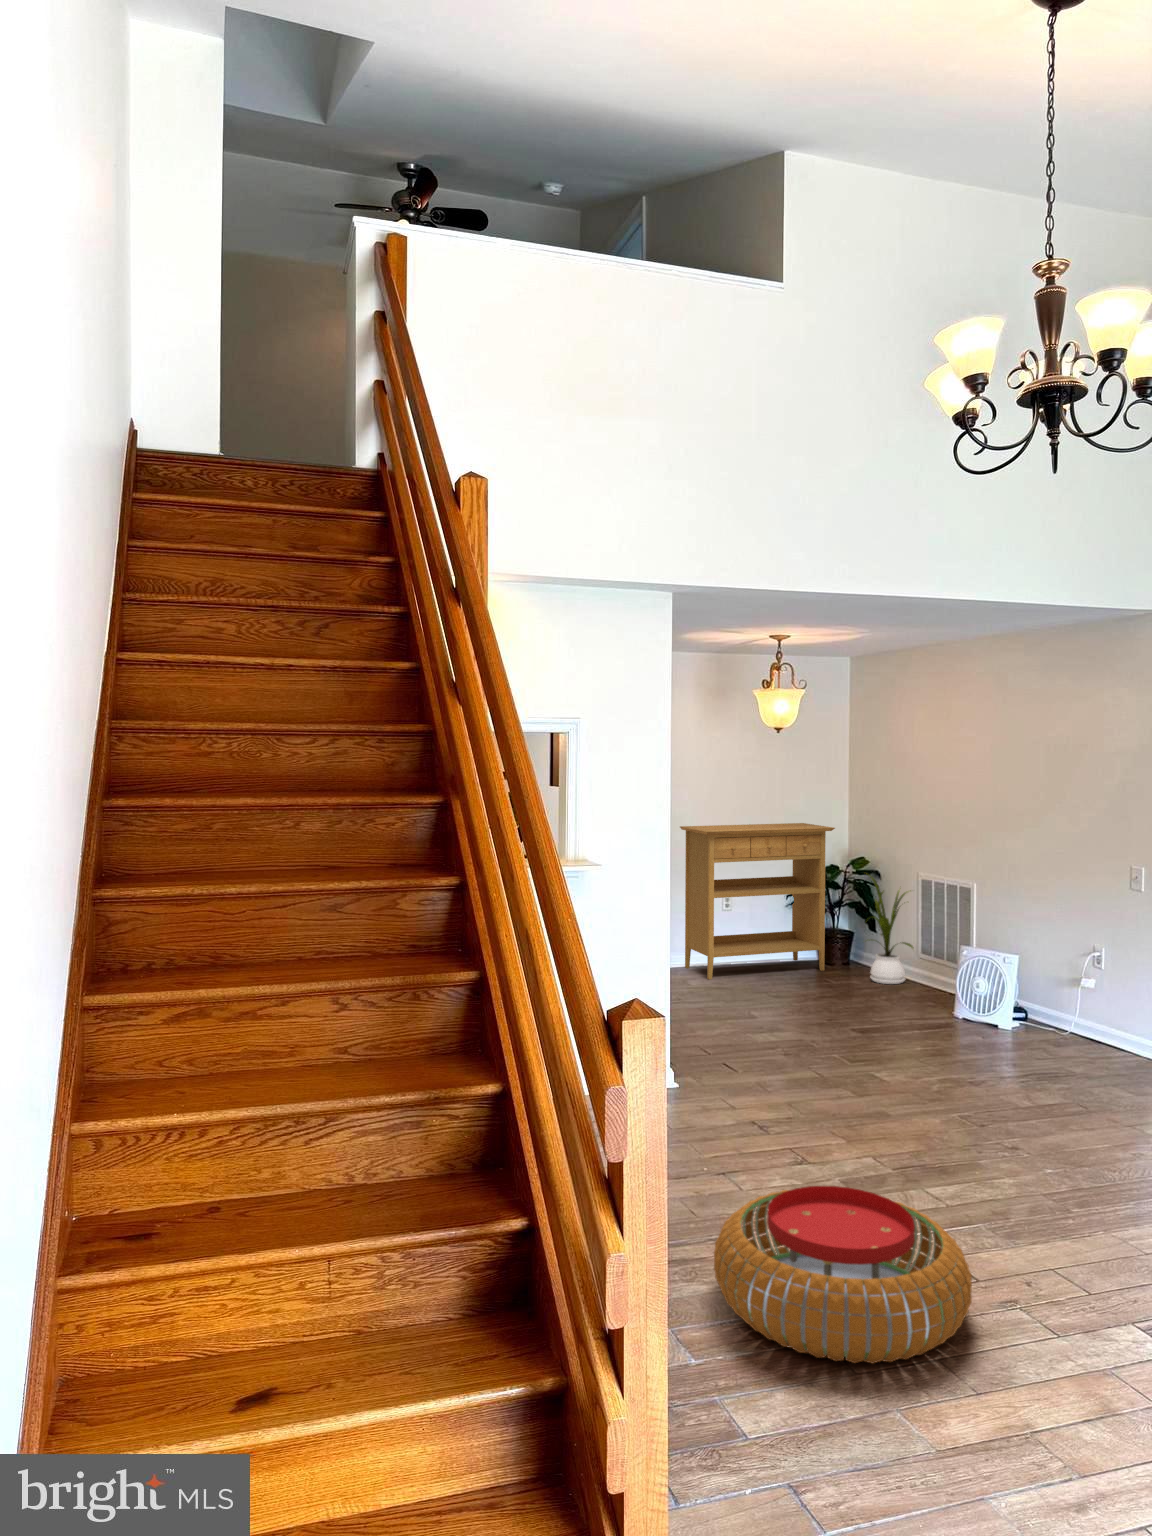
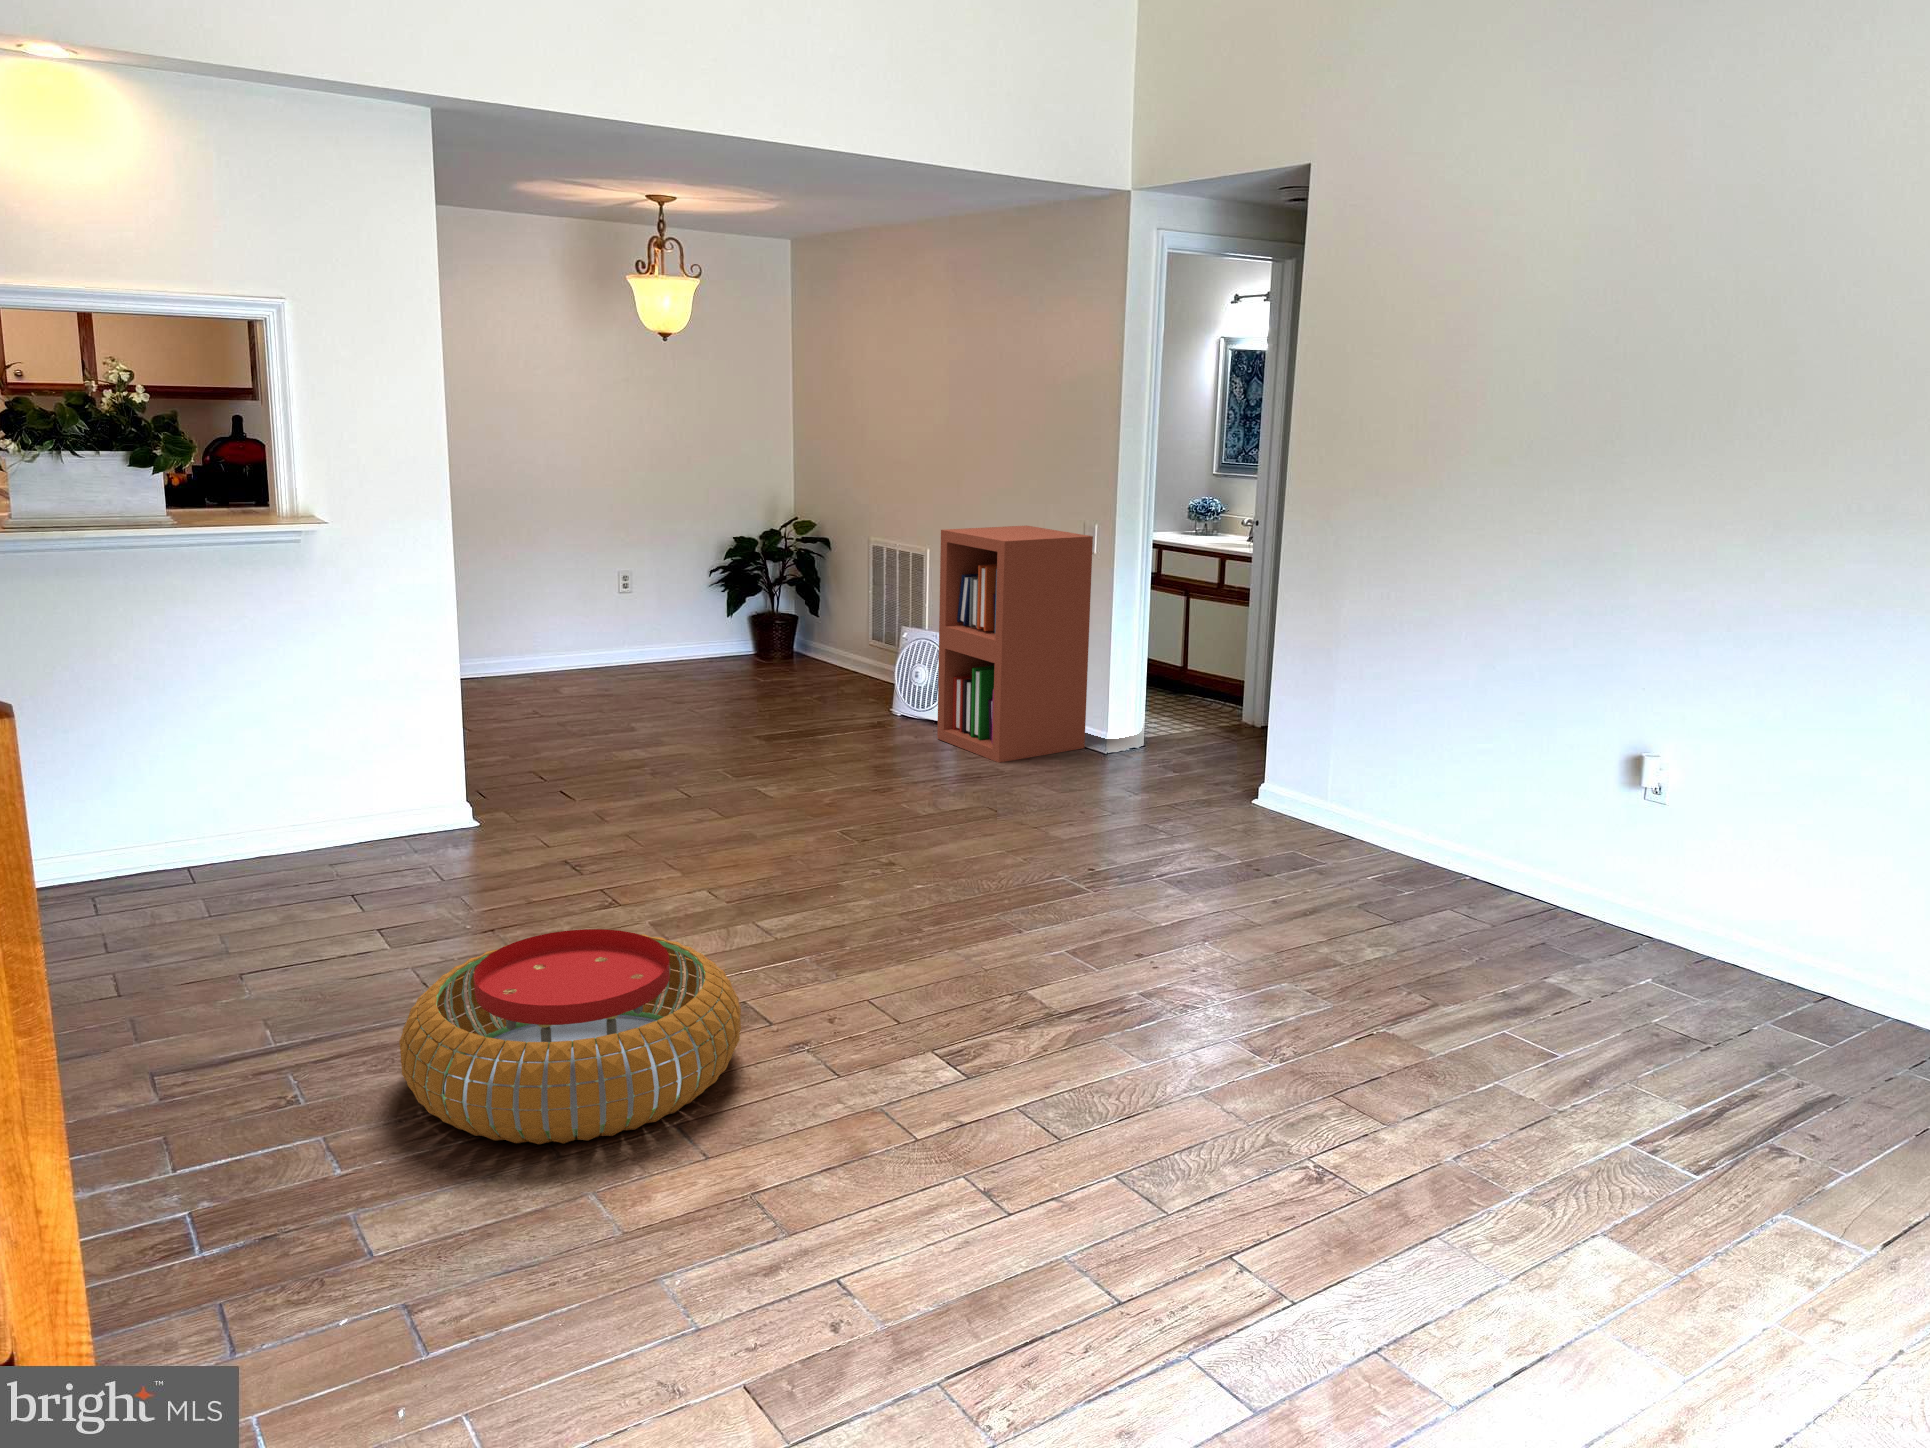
console table: present [680,823,835,980] -> none [549,473,764,682]
bookshelf: none [1004,868,1142,1065] -> present [937,526,1093,763]
house plant: present [870,877,913,984] -> none [796,537,863,678]

